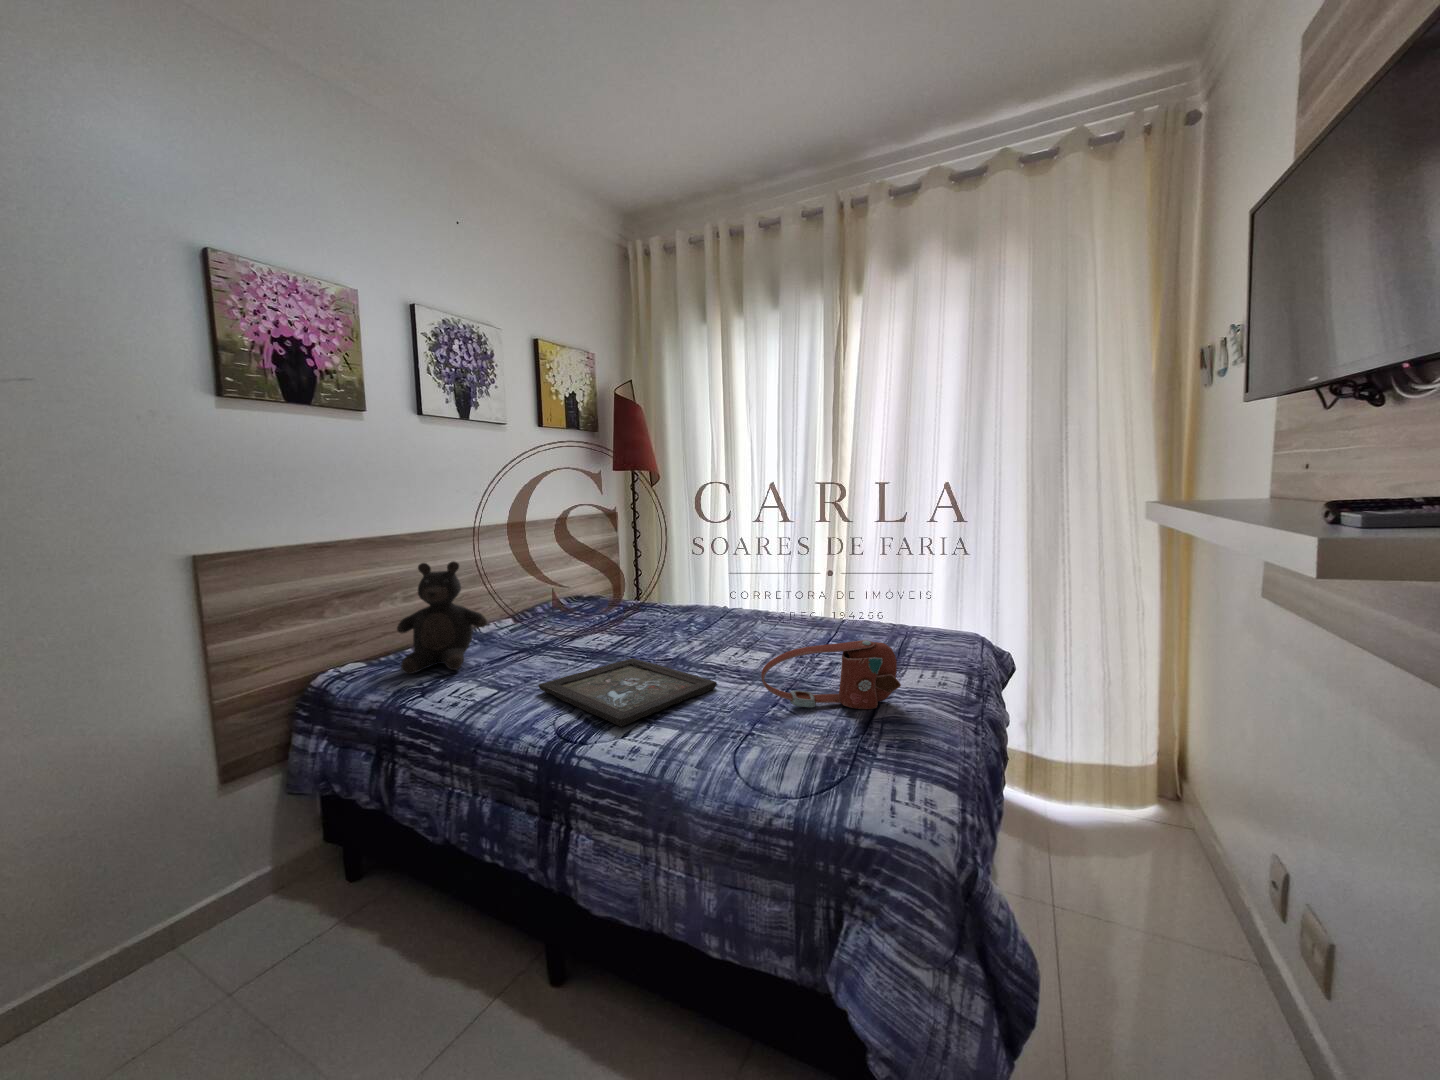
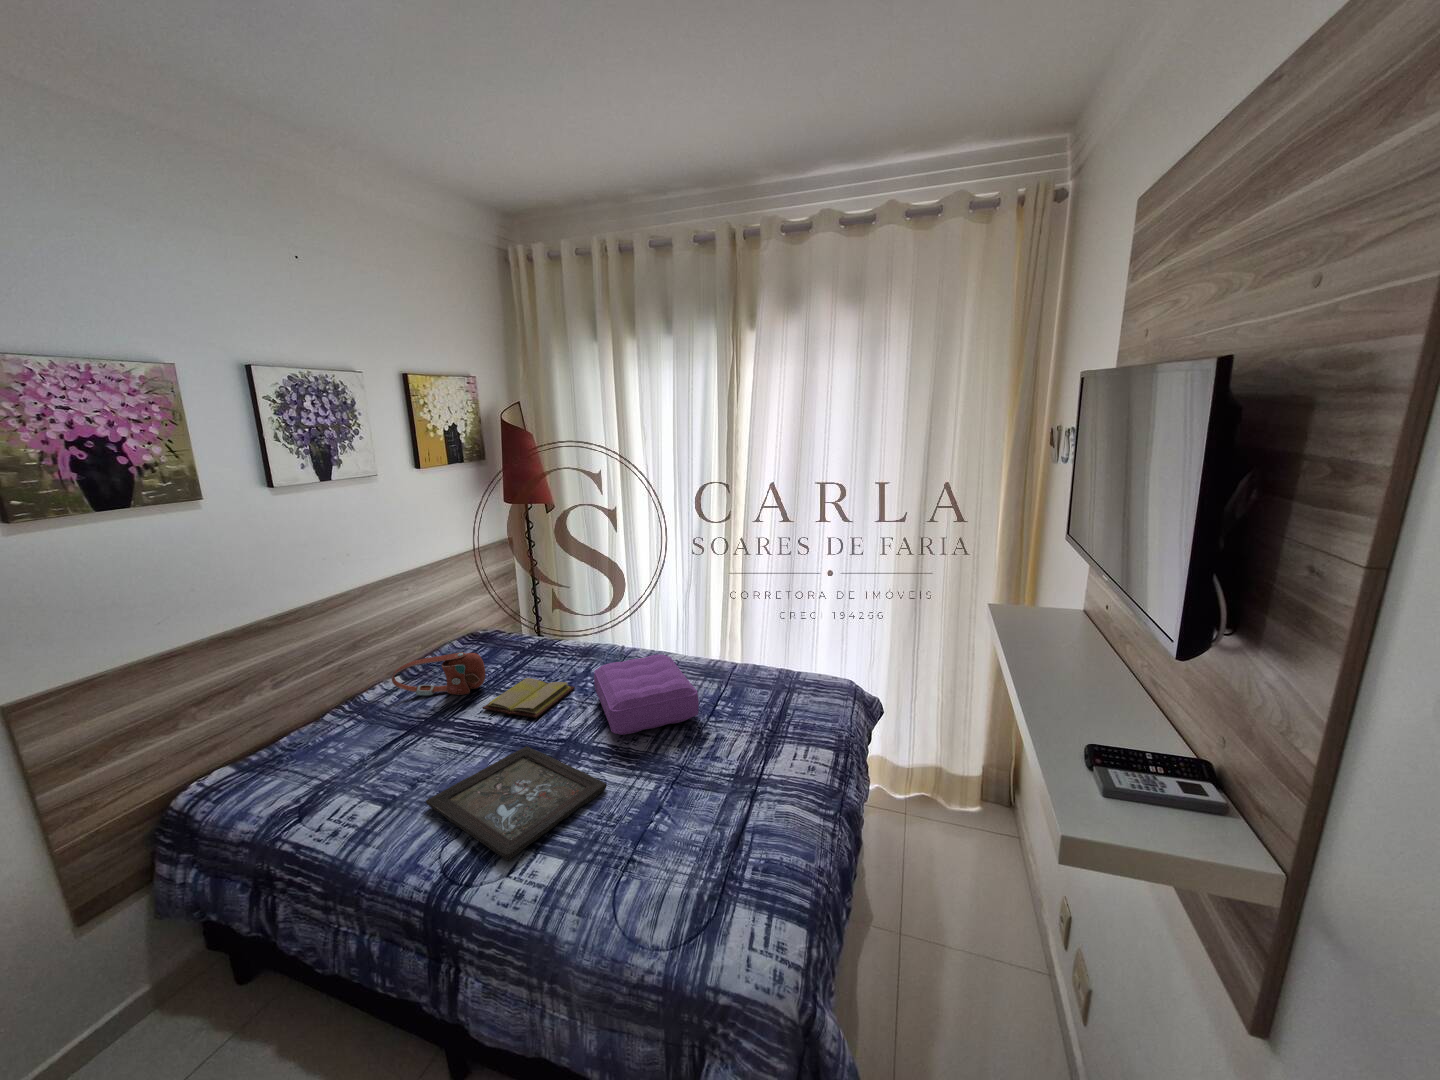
teddy bear: present [397,561,487,674] -> none [266,658,369,787]
pillow: none [697,594,807,654] -> present [594,655,699,735]
diary: none [588,618,676,643] -> present [483,678,575,718]
handbag: present [761,640,901,709] -> present [392,652,485,695]

